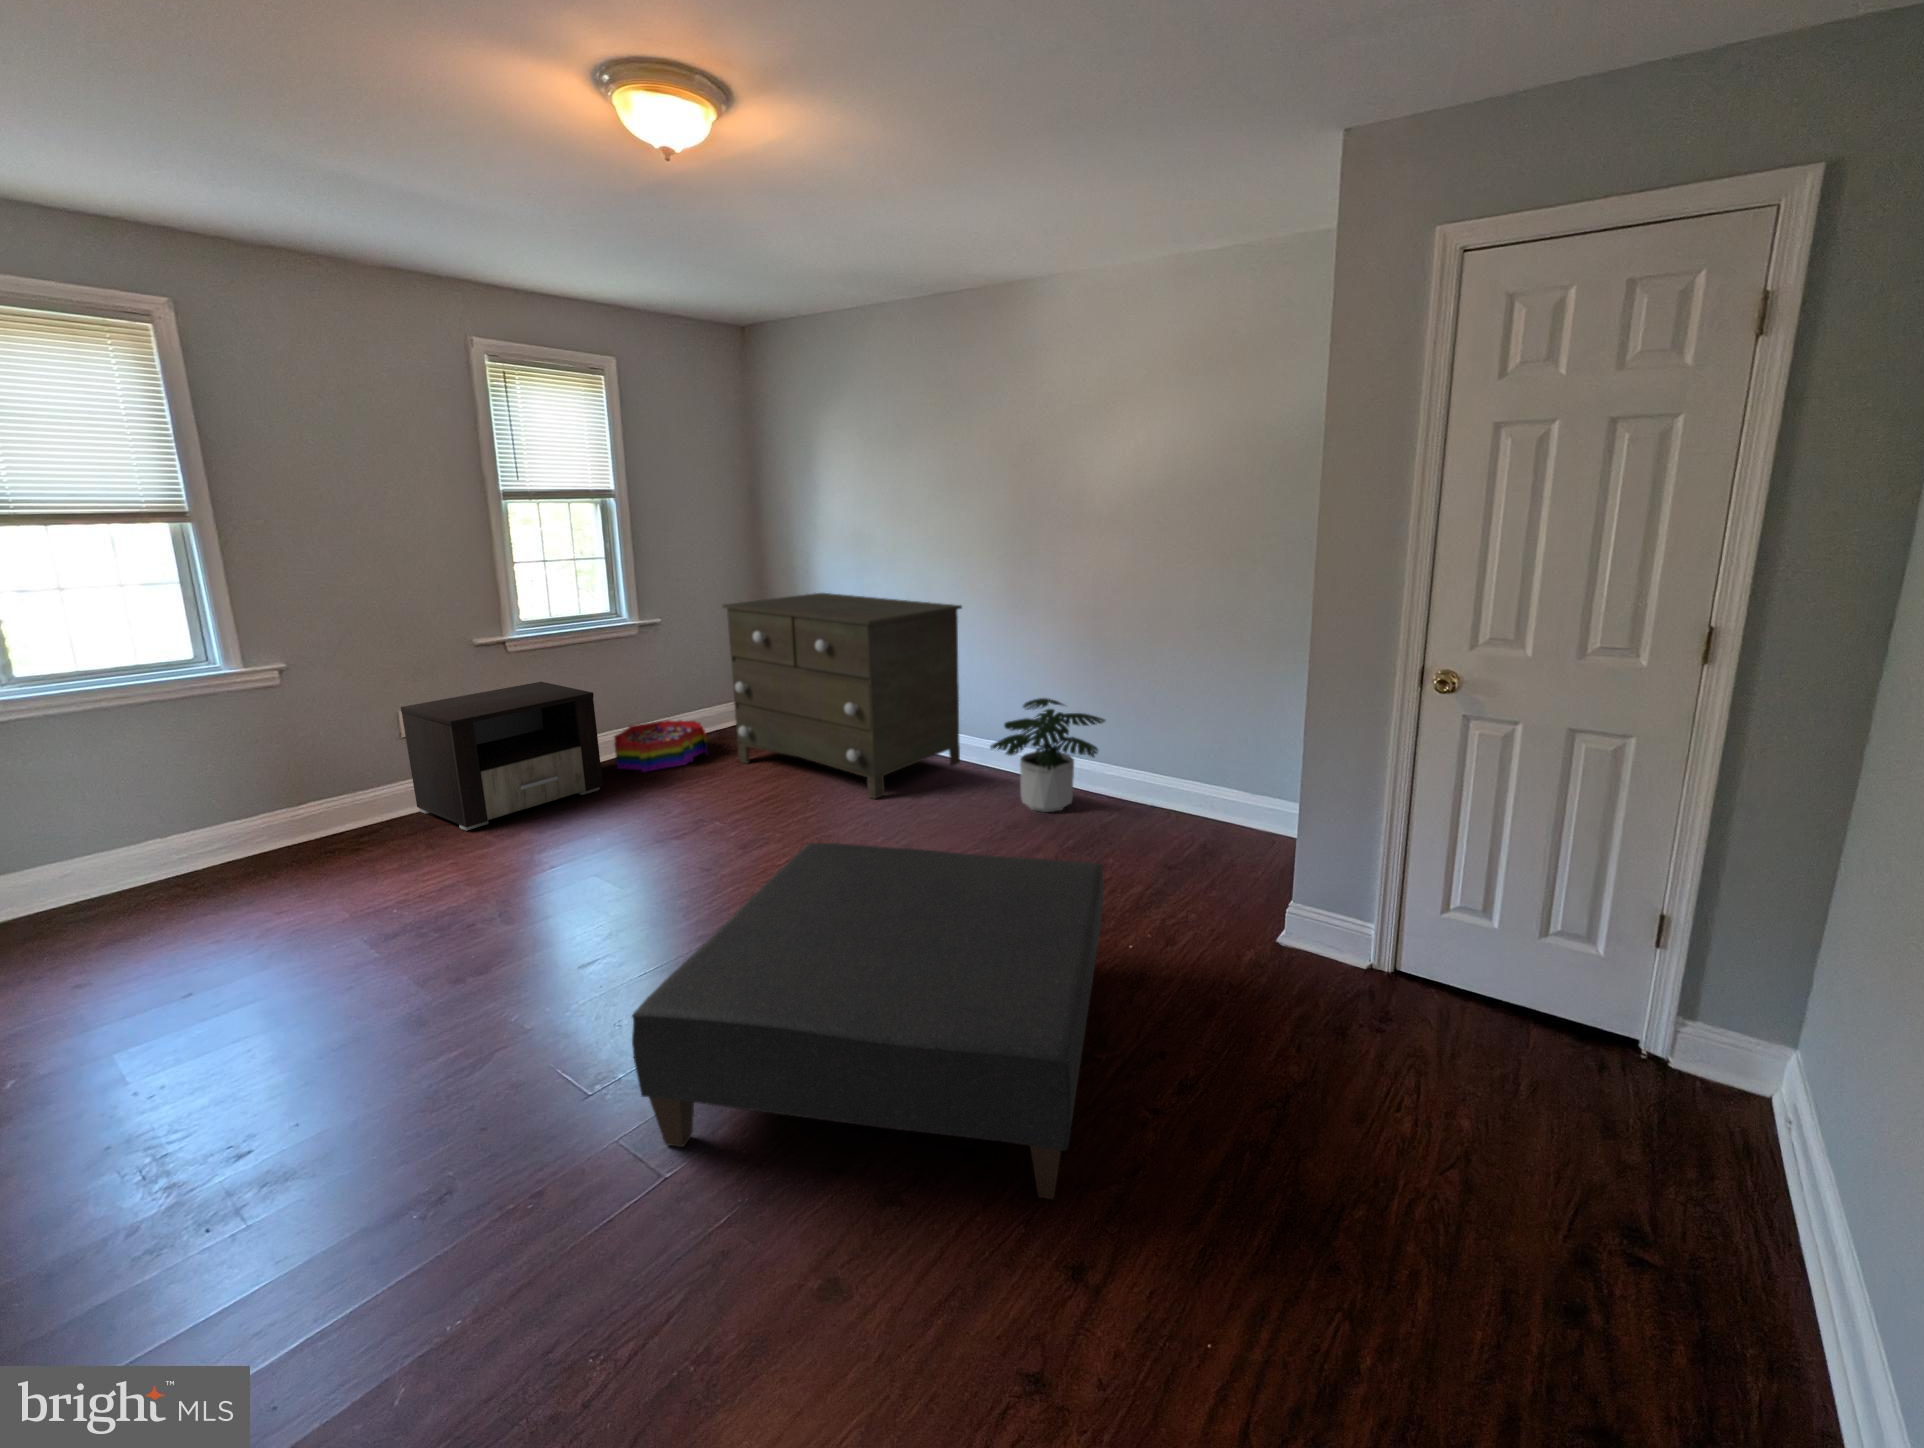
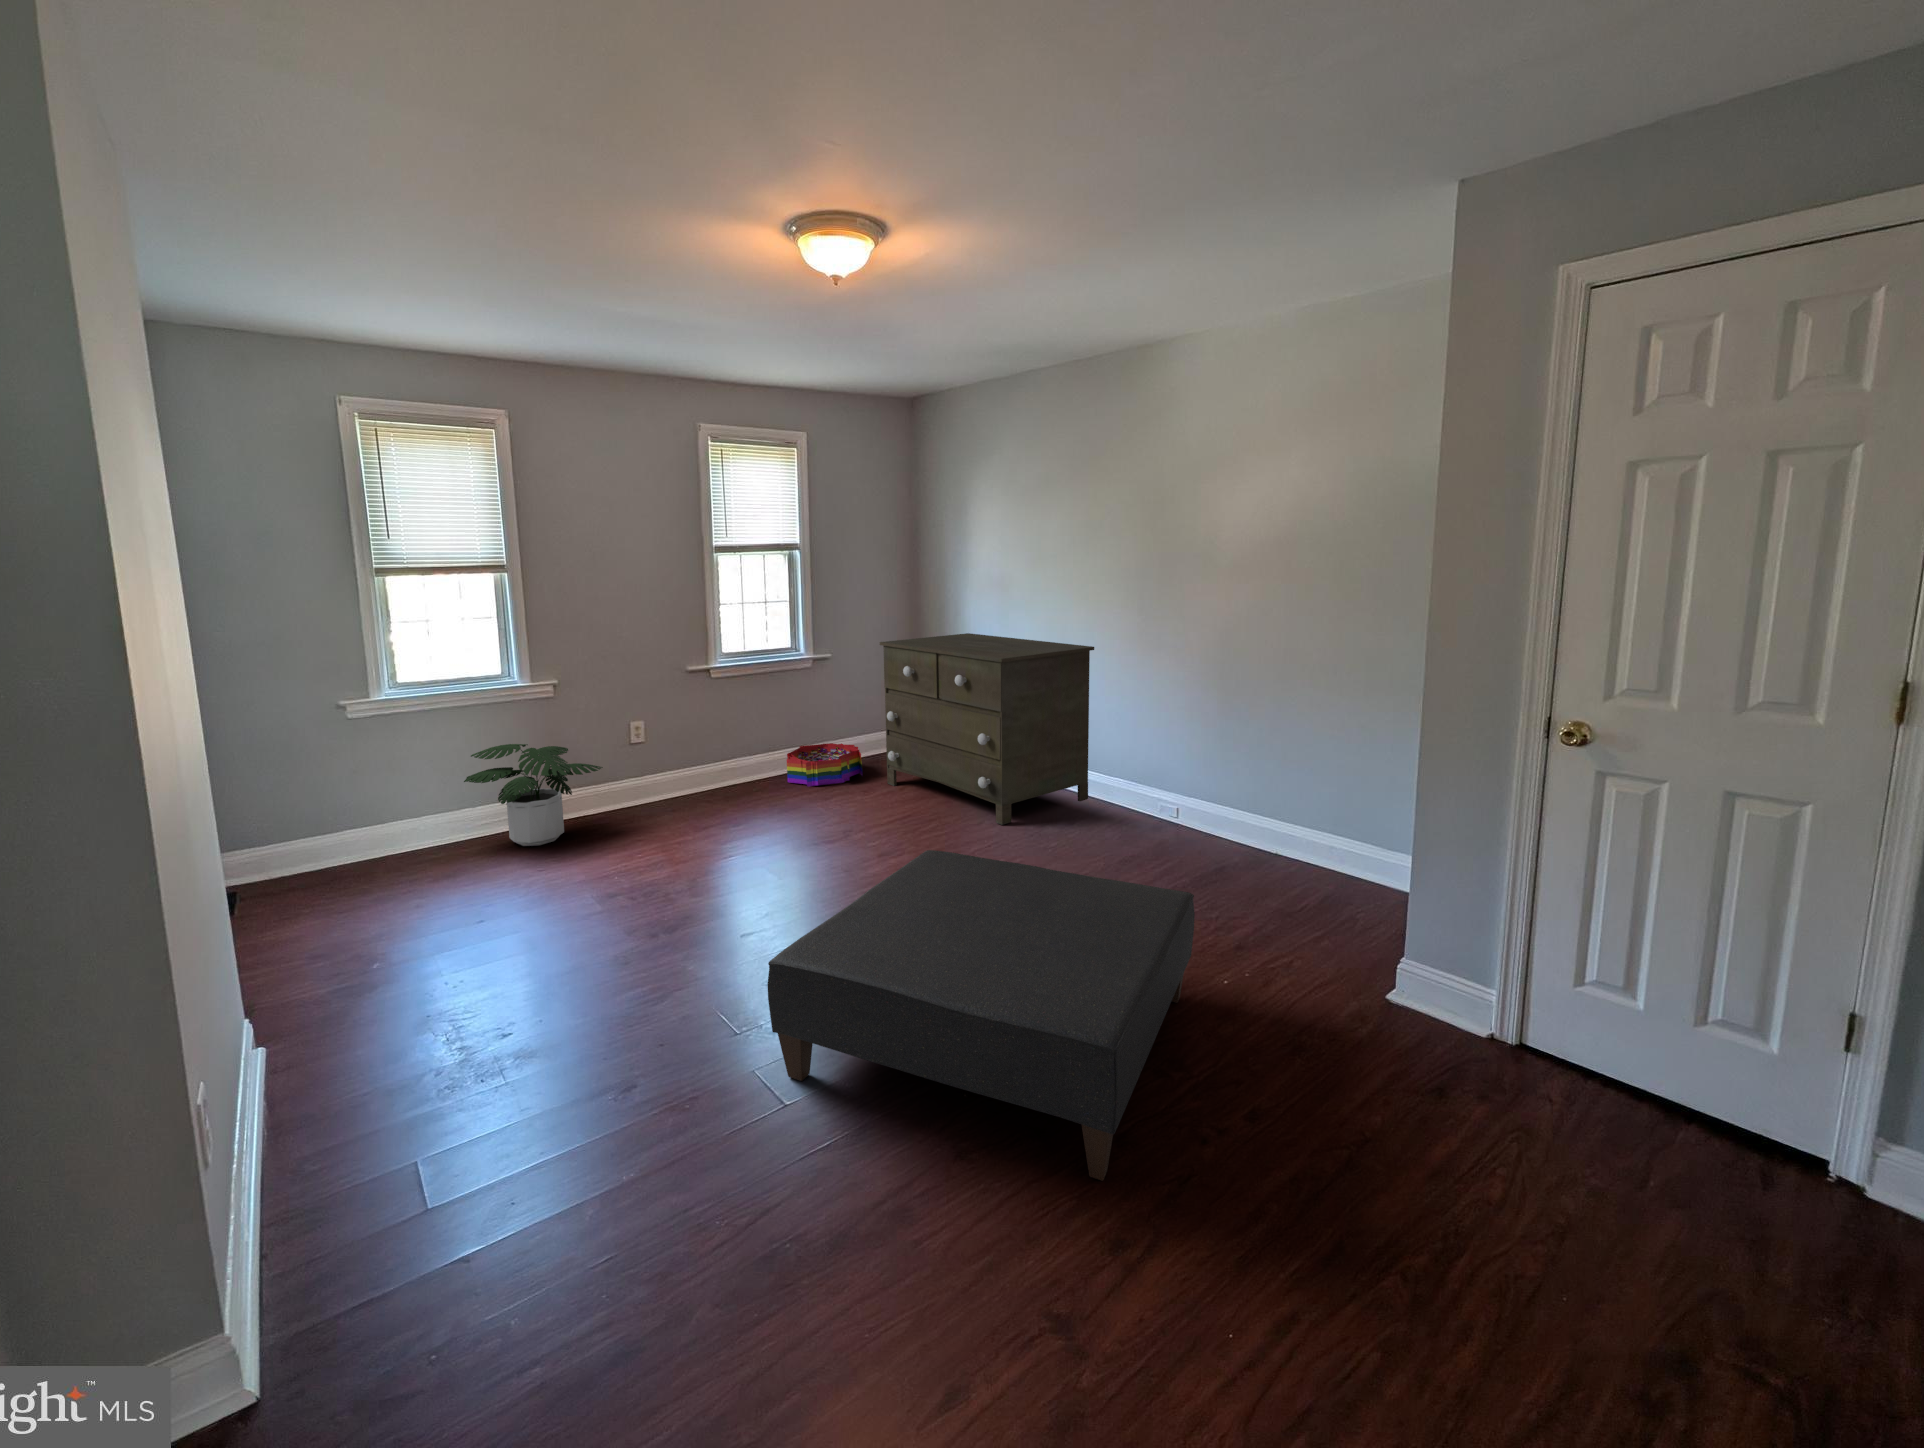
nightstand: present [401,682,603,831] -> none [631,704,775,822]
potted plant: present [990,698,1105,812] -> present [464,744,603,846]

